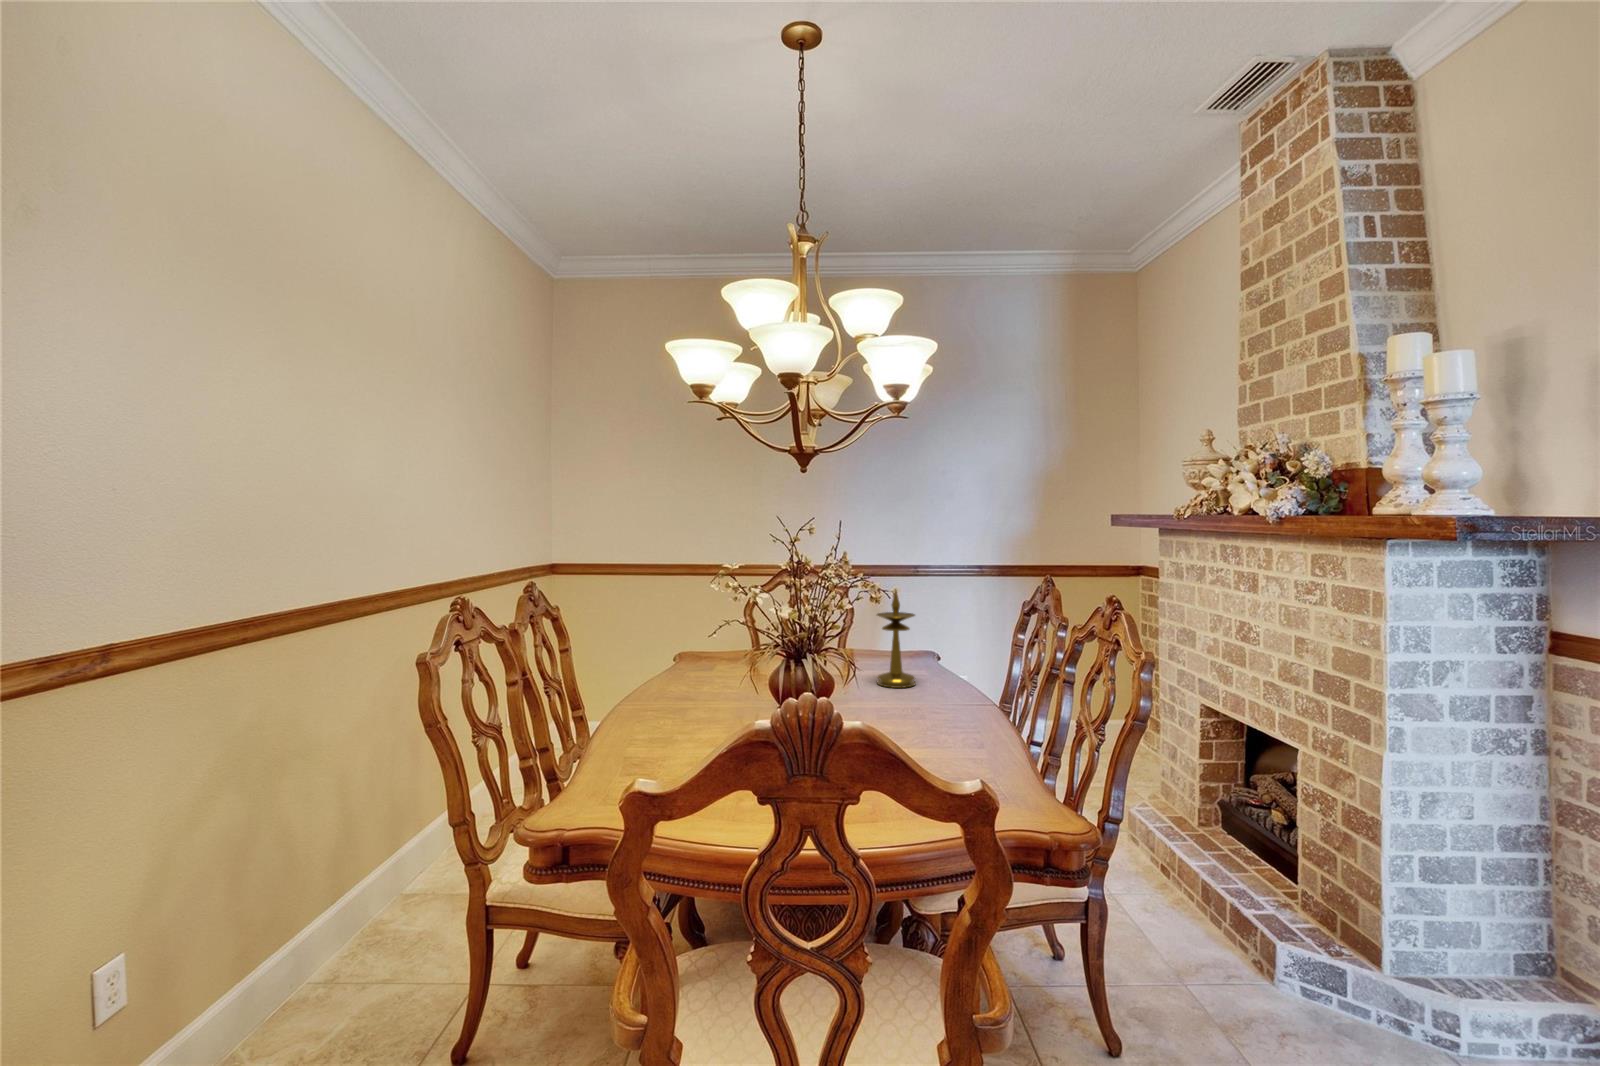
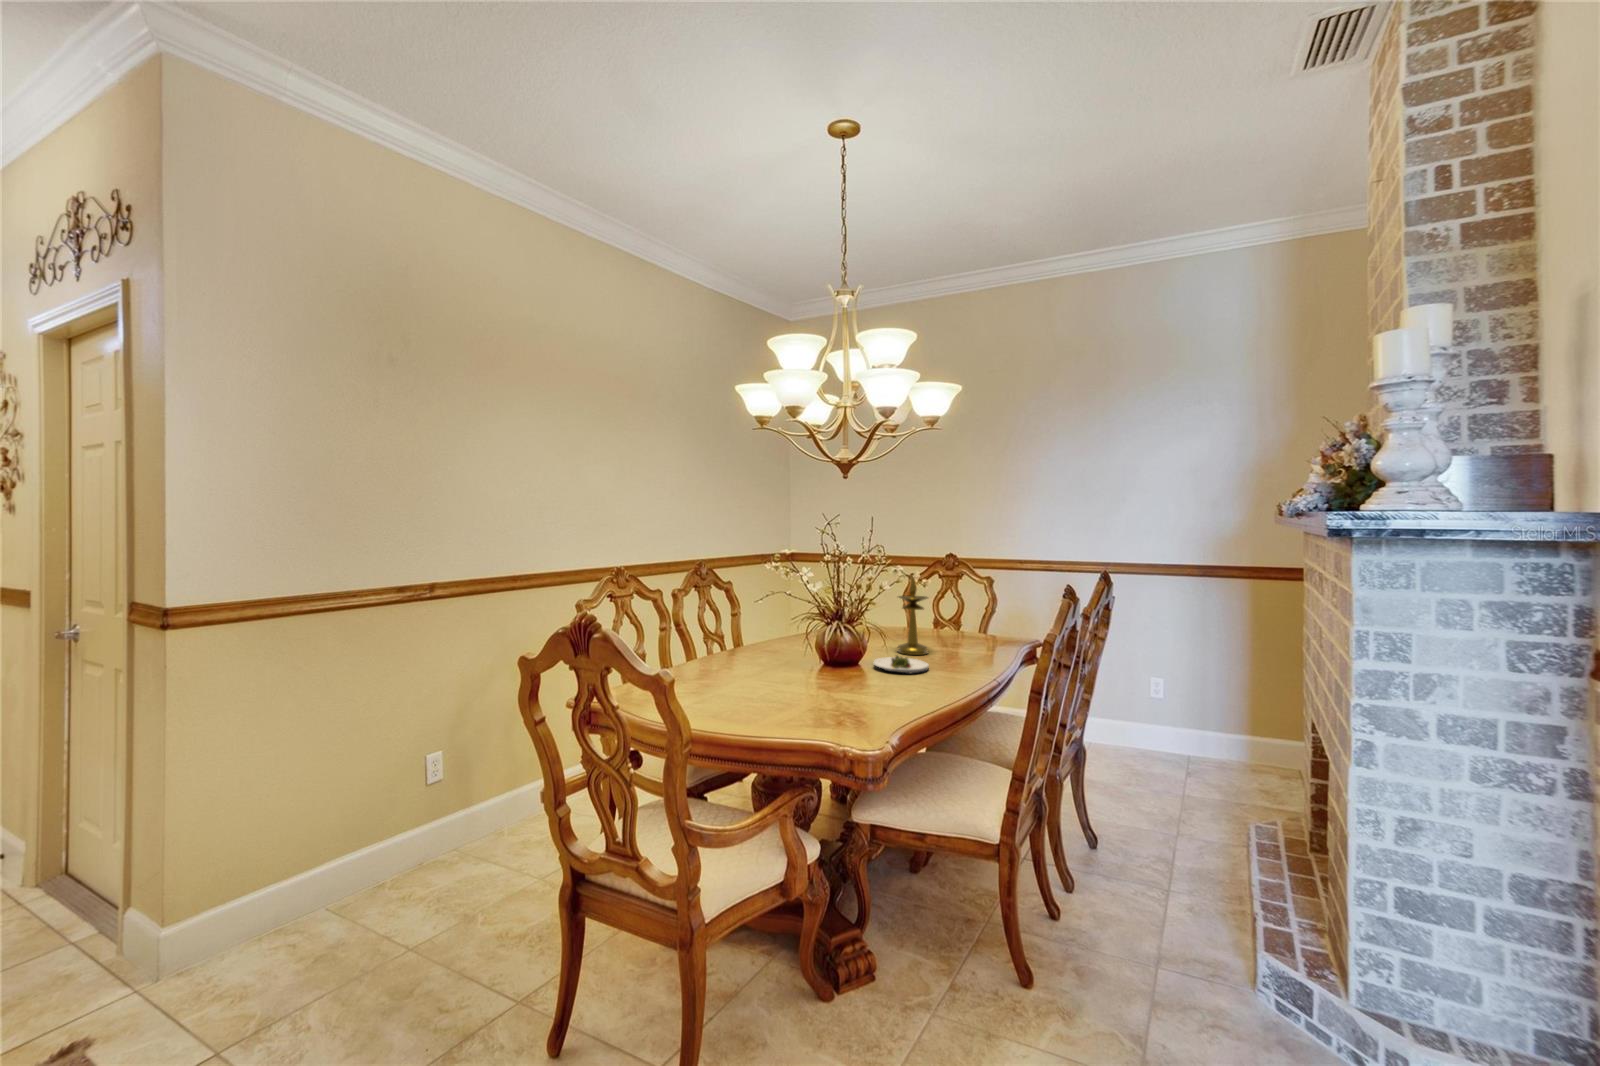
salad plate: none [884,691,957,715] -> present [873,656,929,673]

